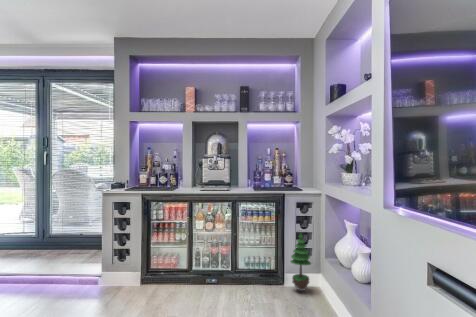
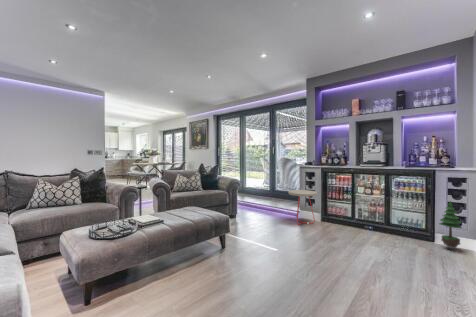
side table: none [81,234,135,304] -> present [288,190,317,225]

